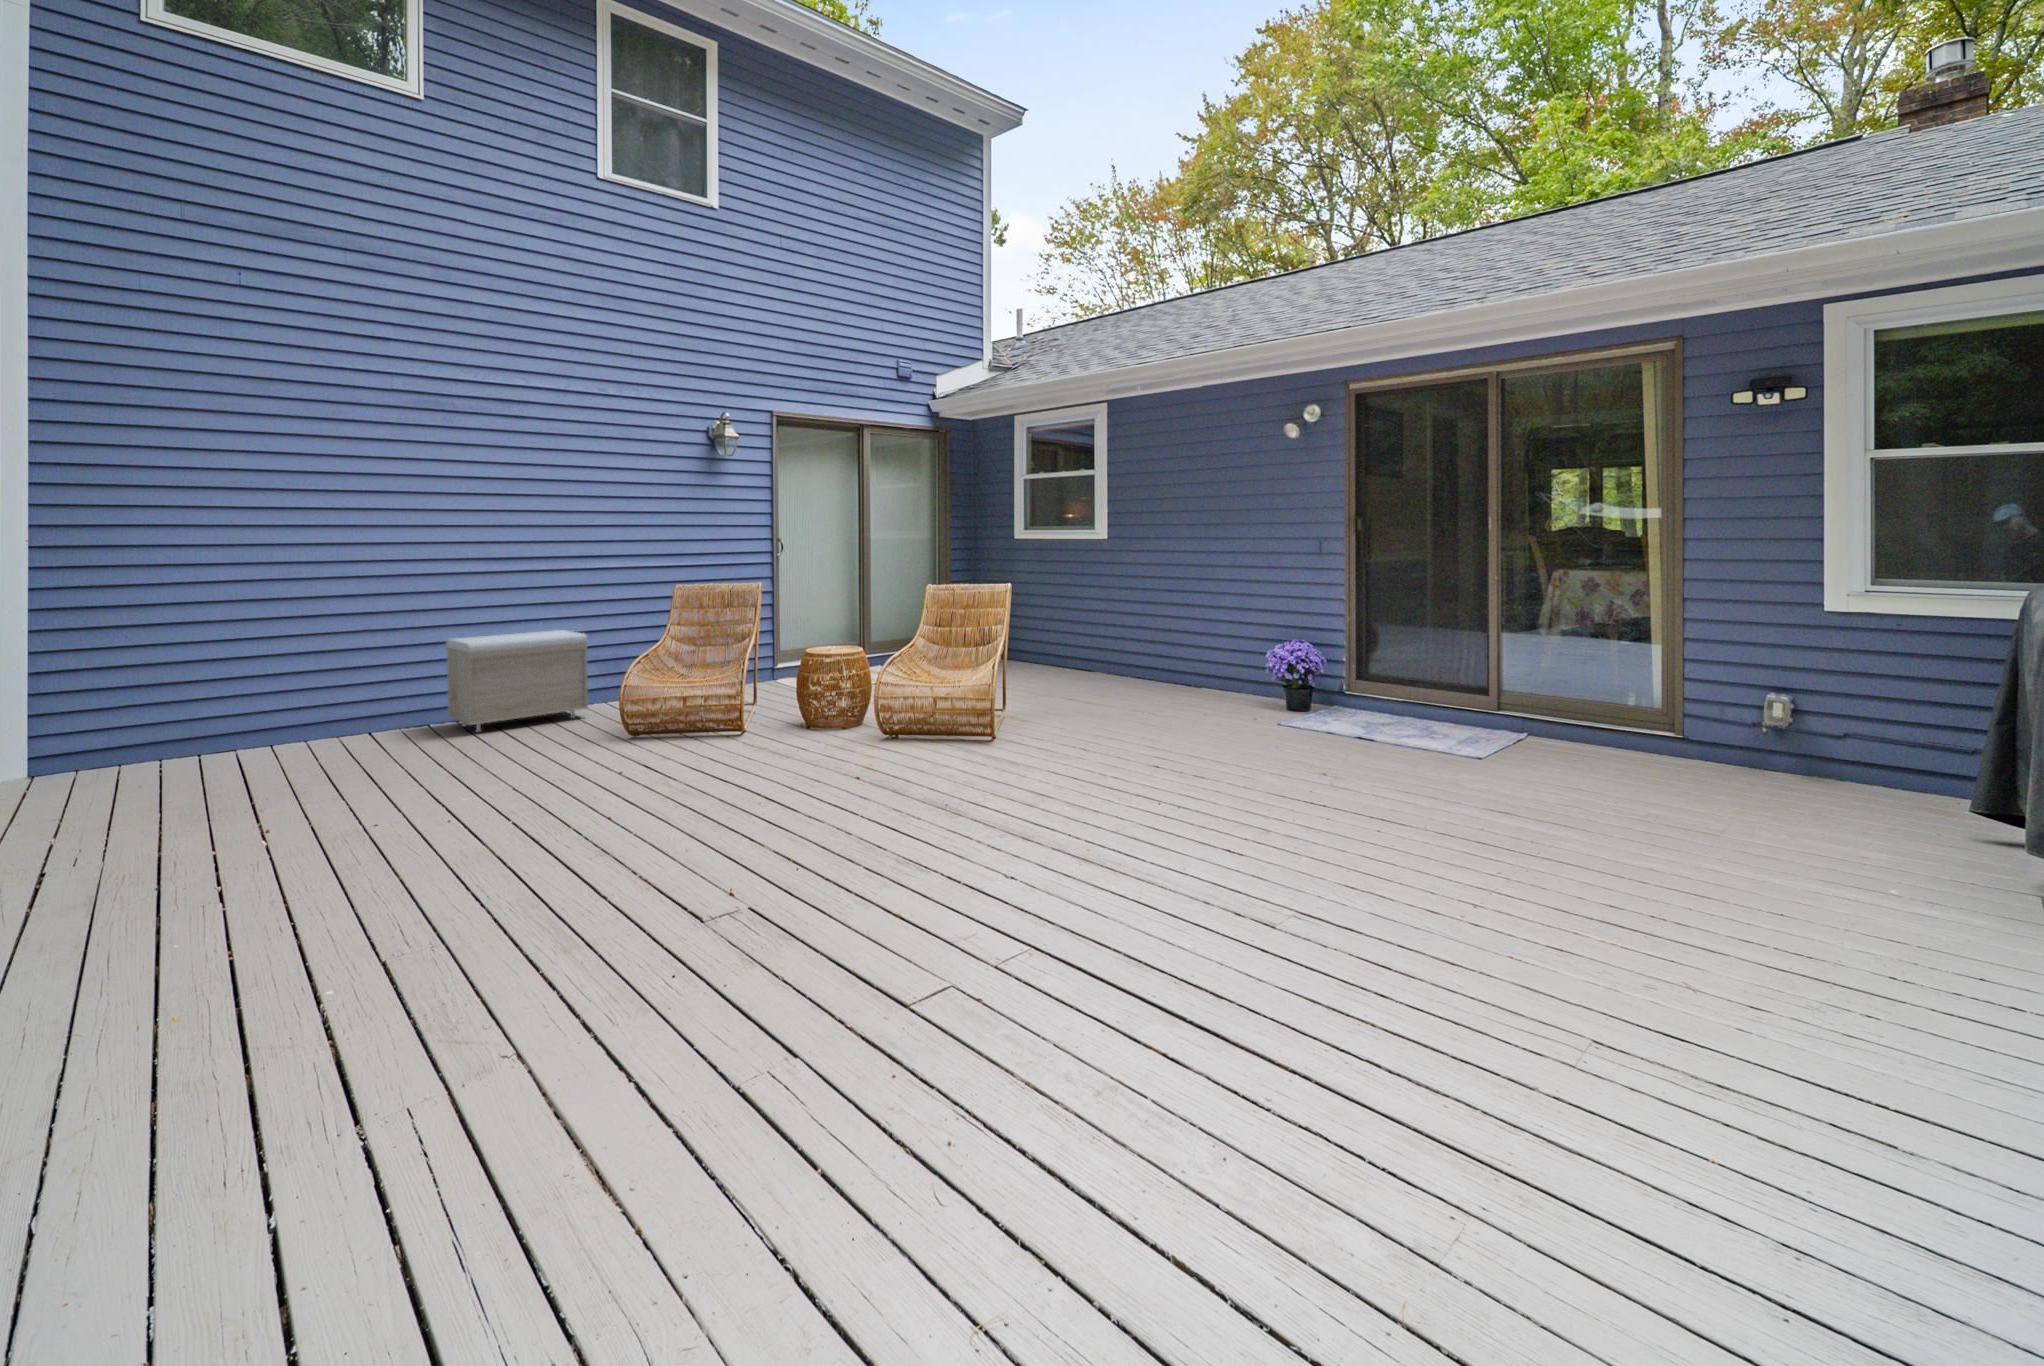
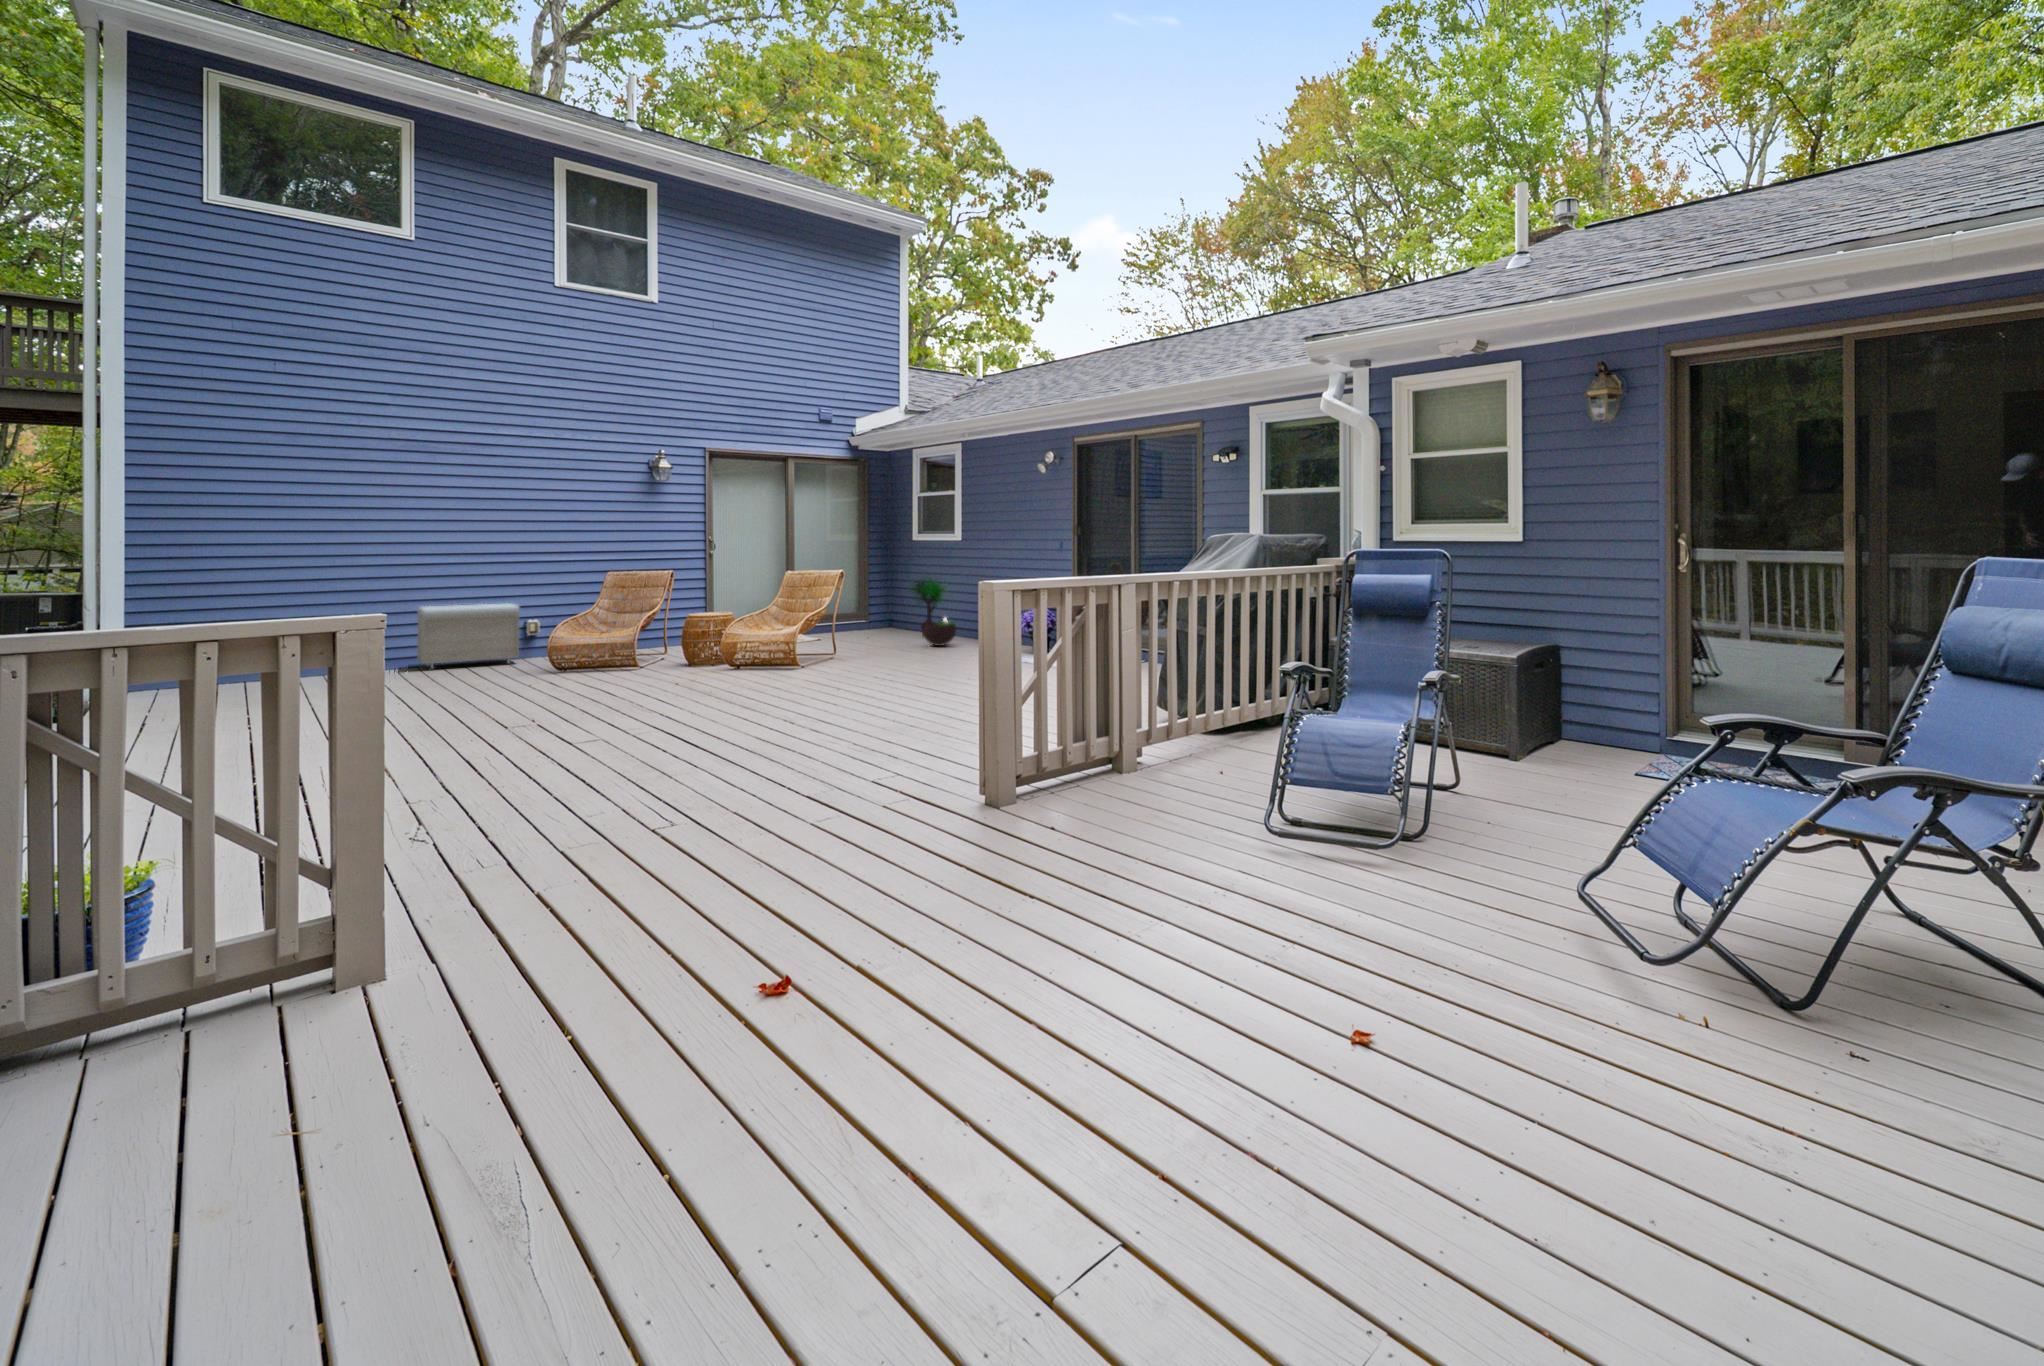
potted tree: none [1040,572,1105,672] -> present [909,576,956,646]

